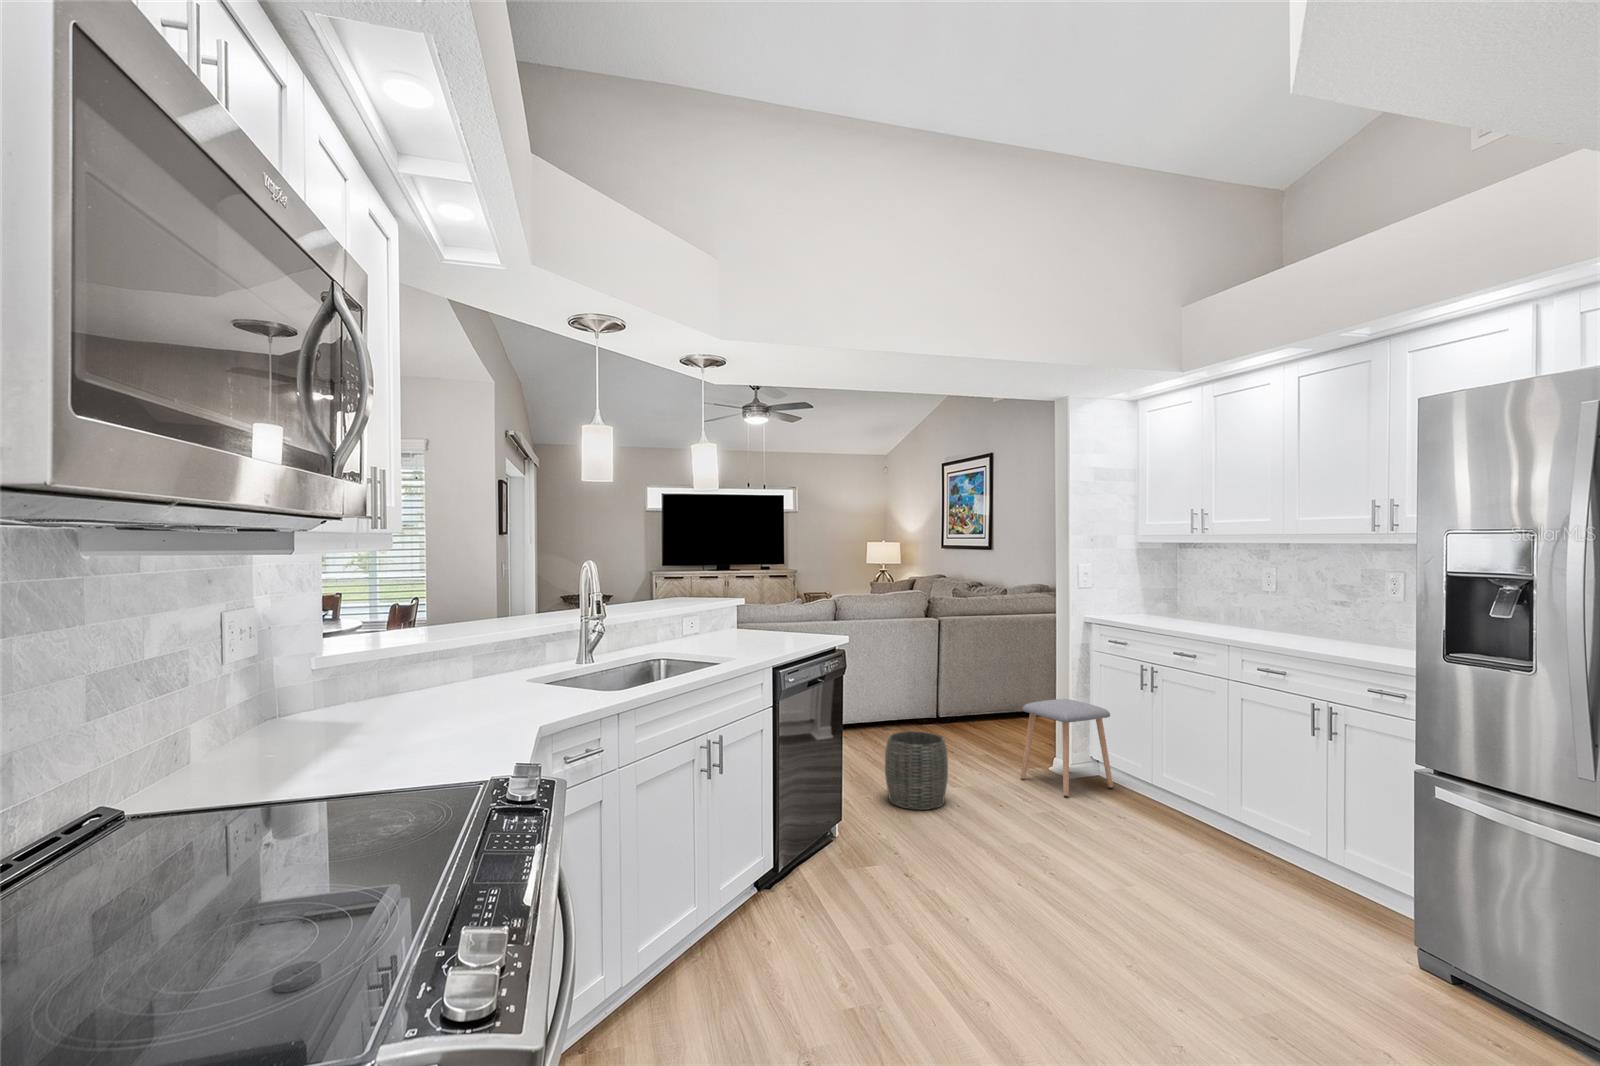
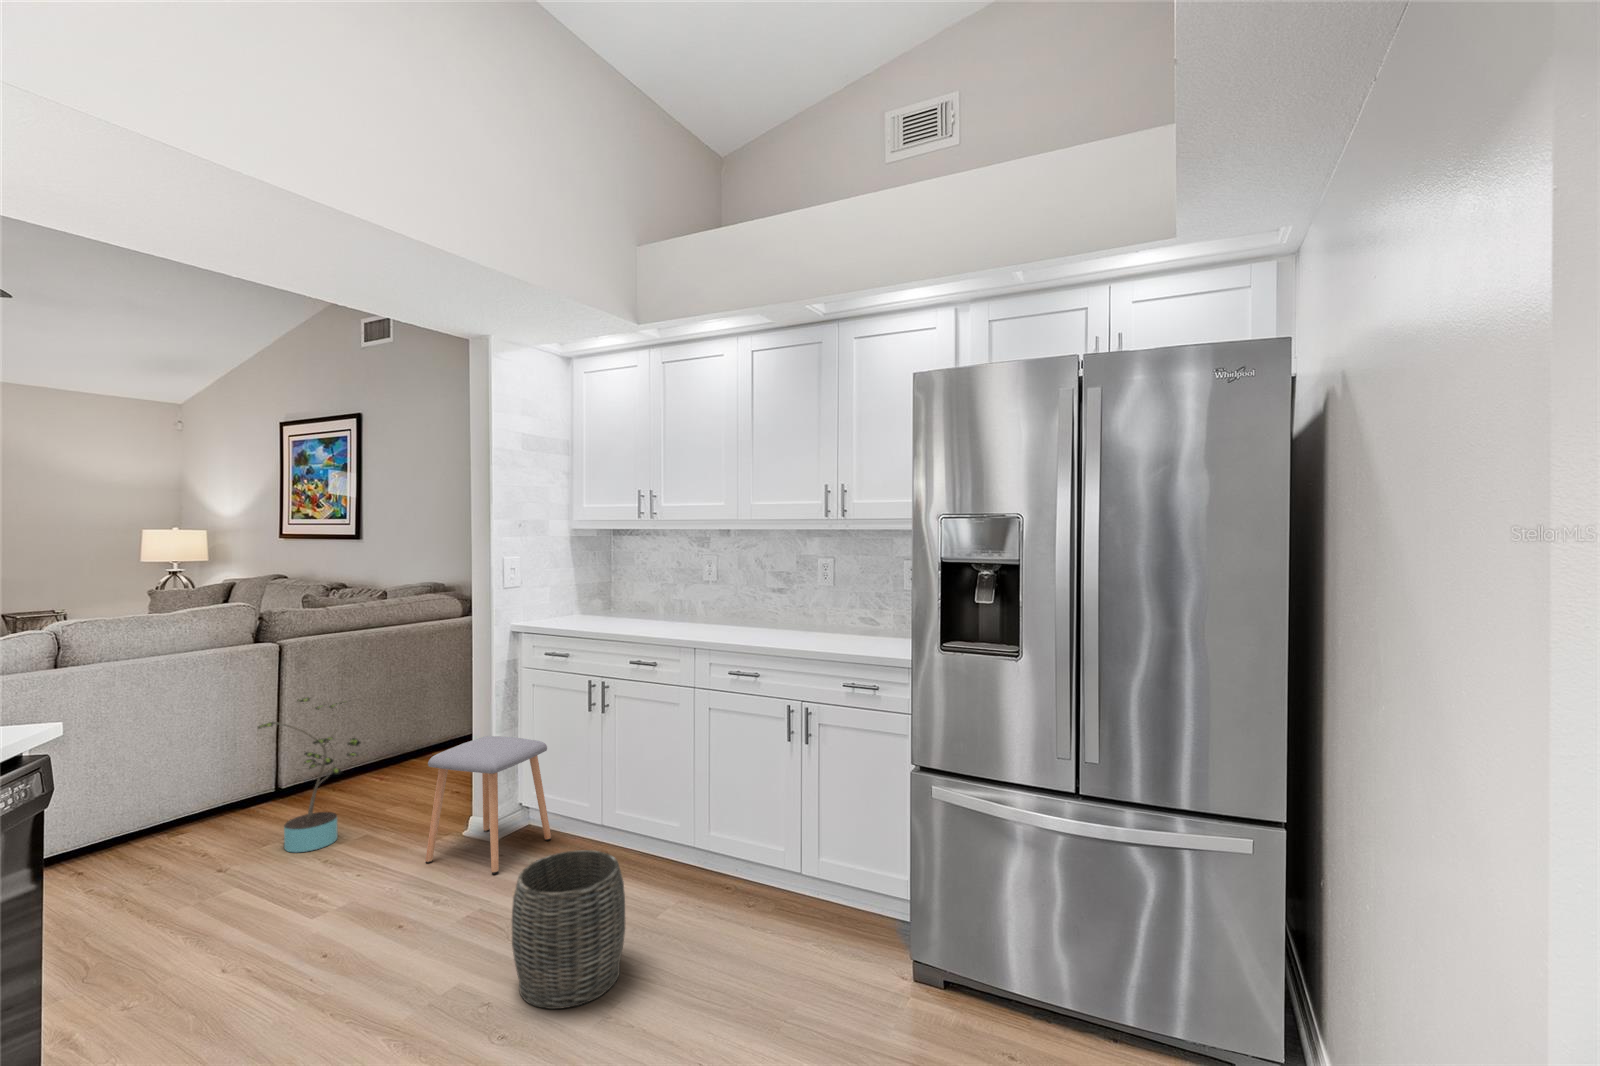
potted plant: none [925,654,983,755] -> present [258,697,360,852]
woven basket: present [885,731,948,810] -> present [512,850,625,1009]

